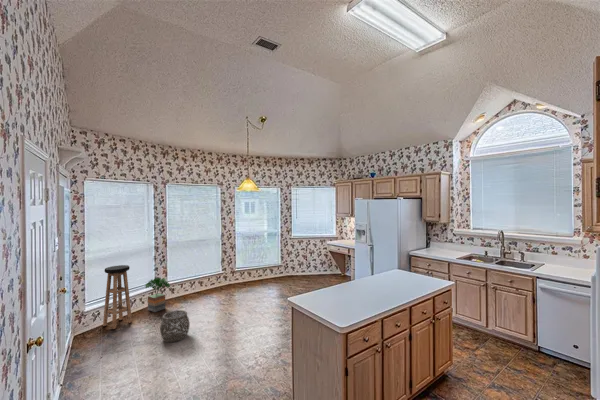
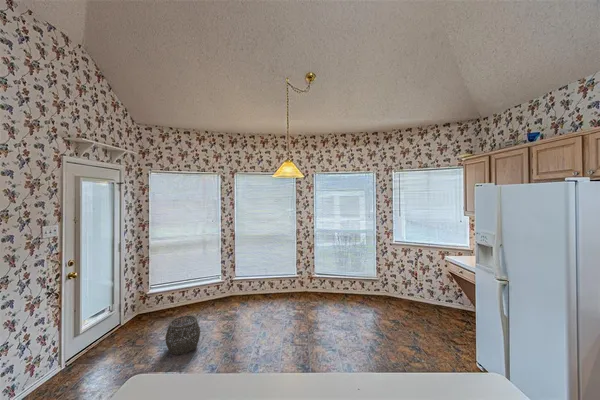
bar stool: present [103,265,132,329] -> none [161,254,184,317]
potted tree: present [145,278,170,312] -> none [205,271,228,307]

